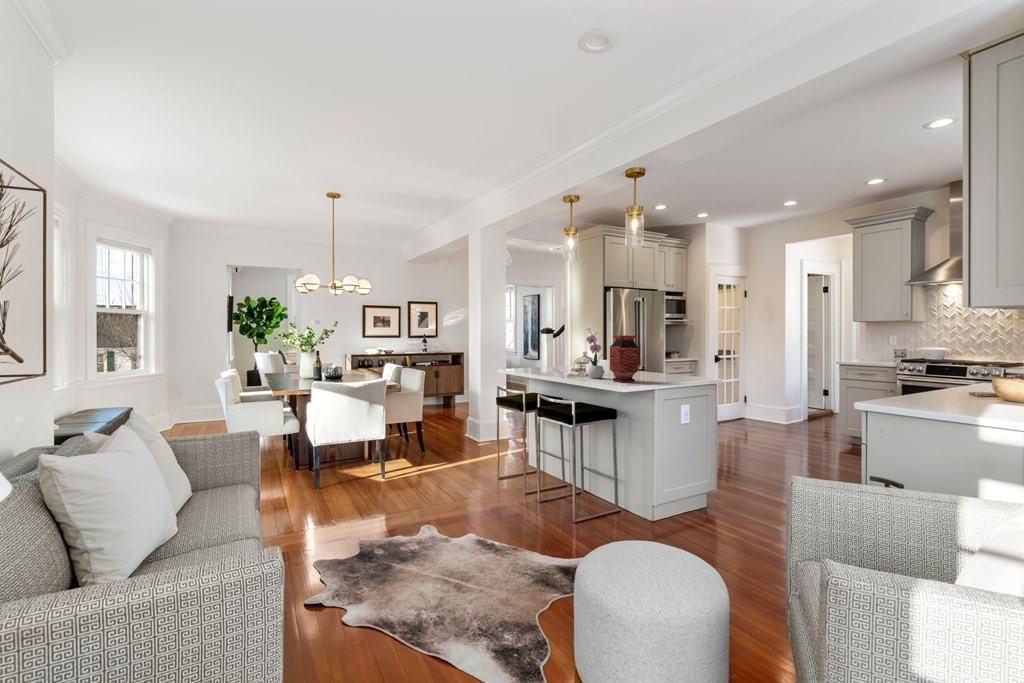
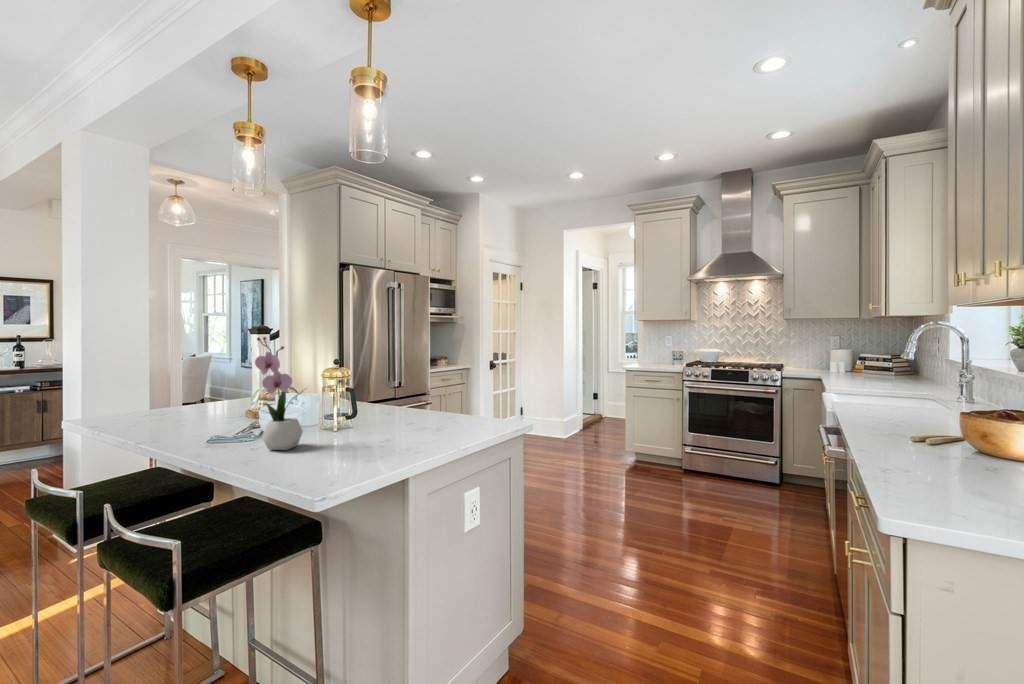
vase: present [610,336,639,382] -> none [307,354,374,465]

